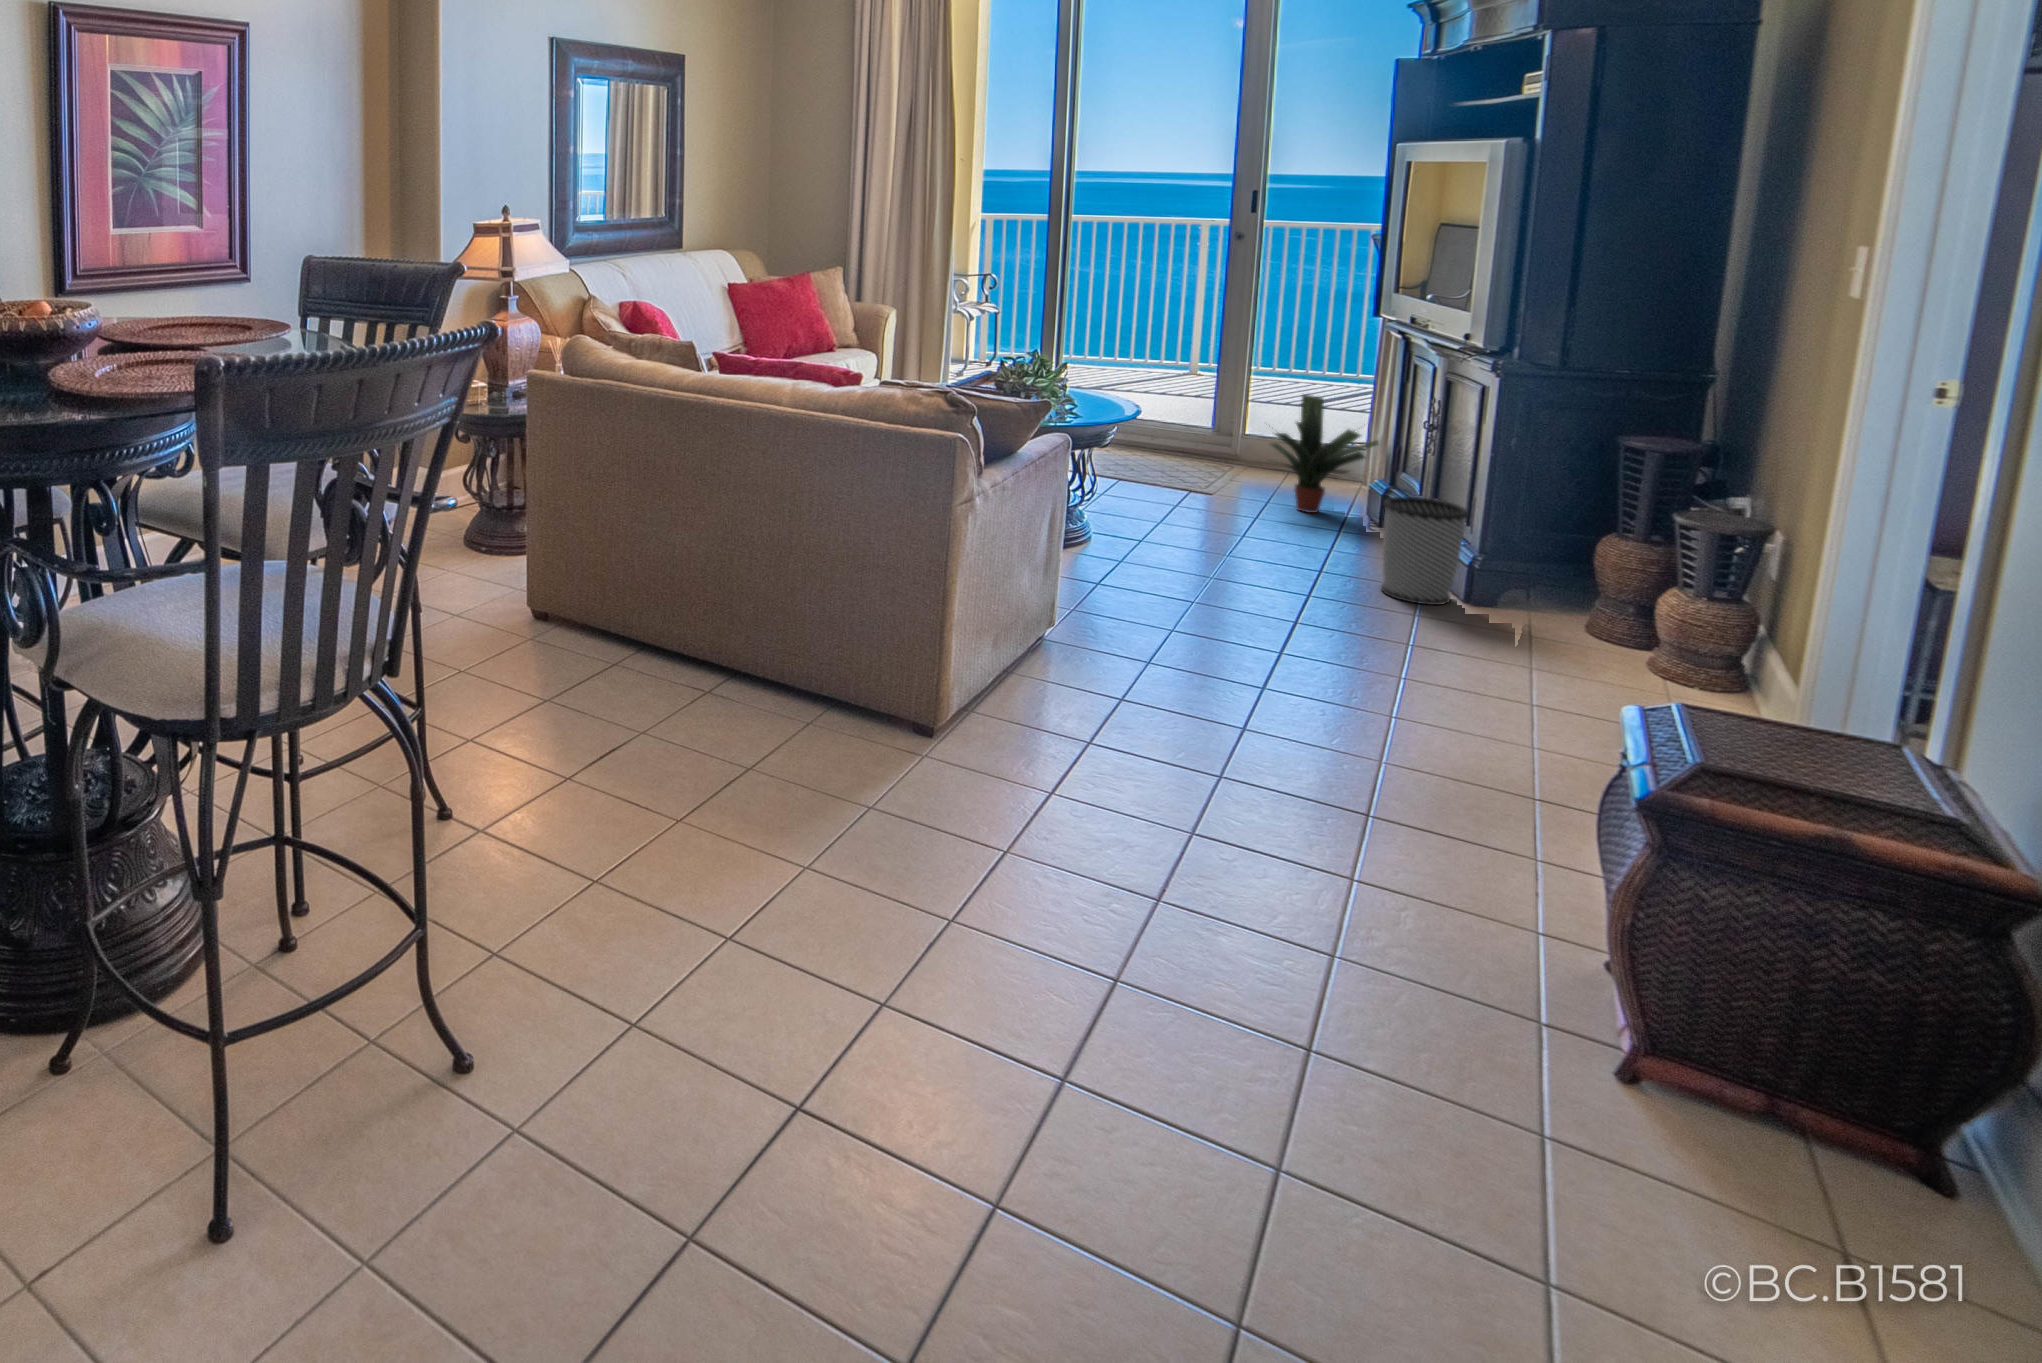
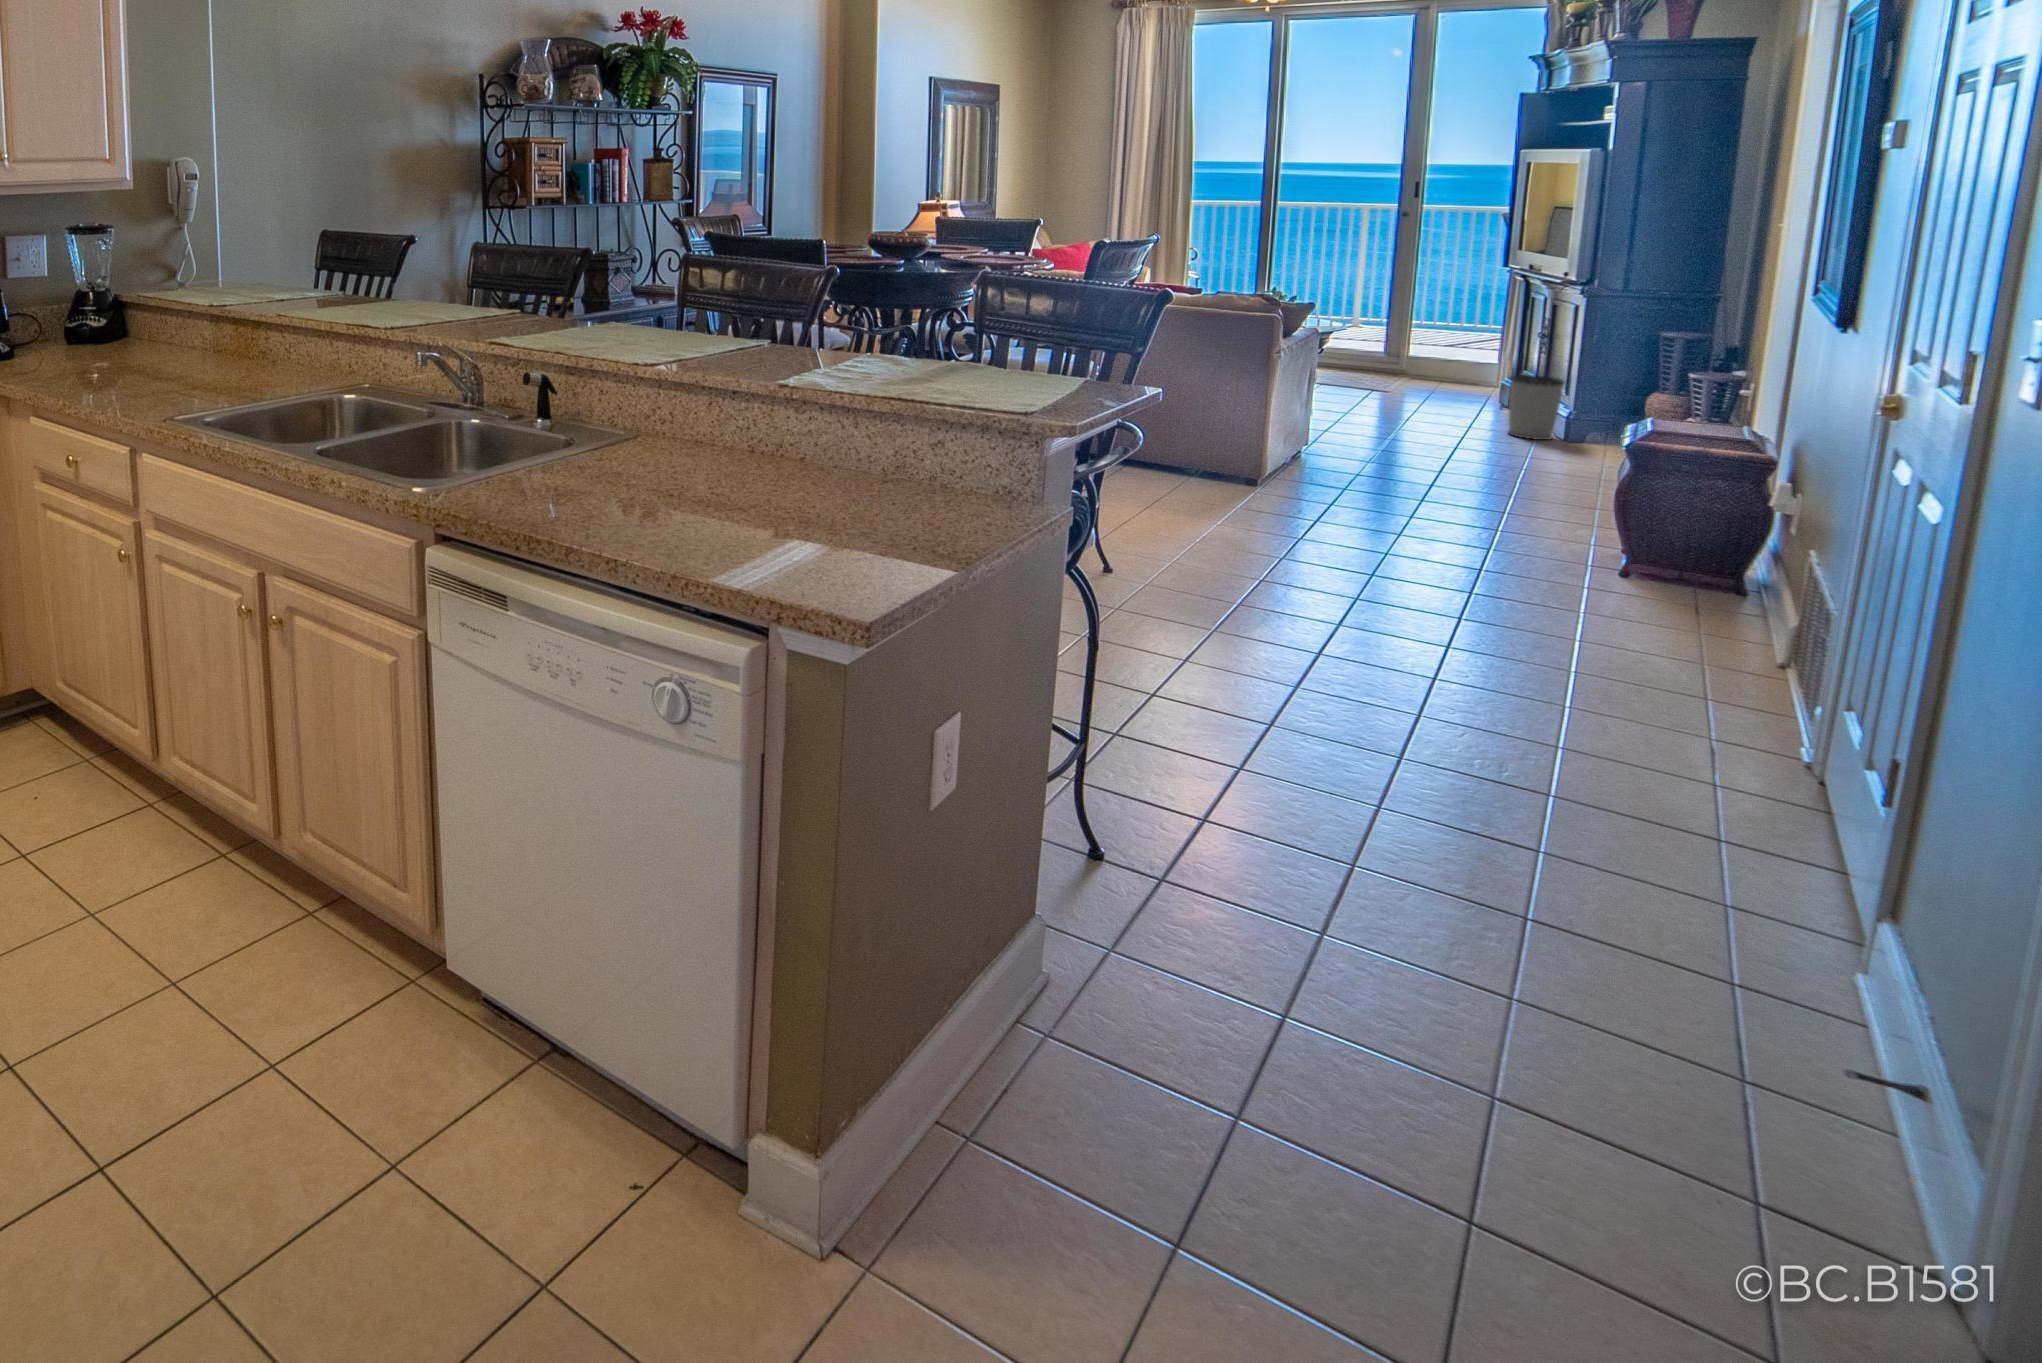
potted plant: present [1271,394,1379,513] -> none [1426,321,1508,400]

